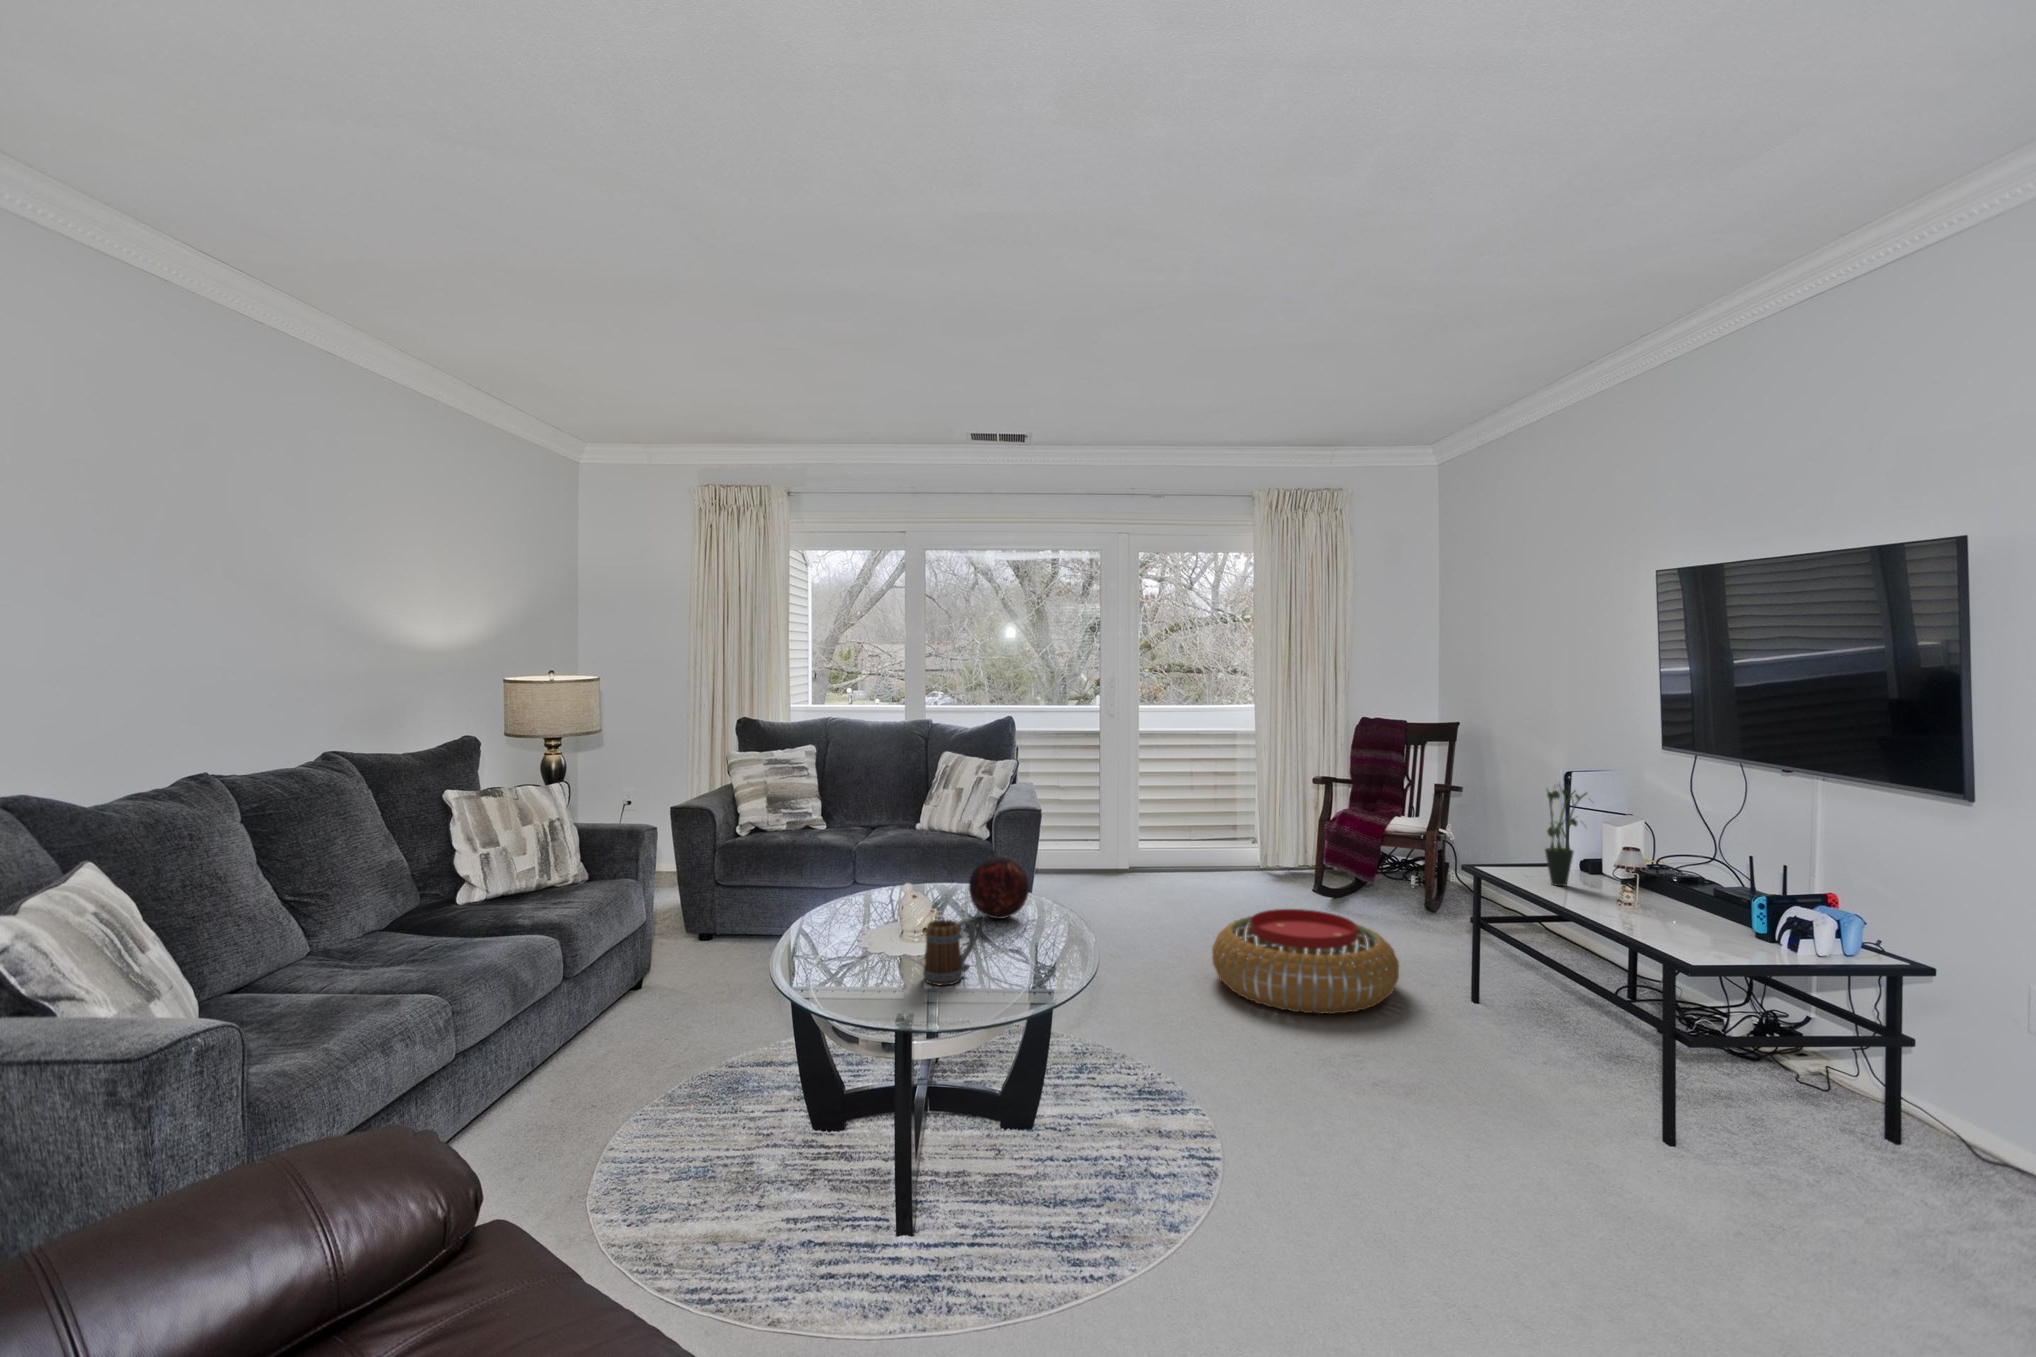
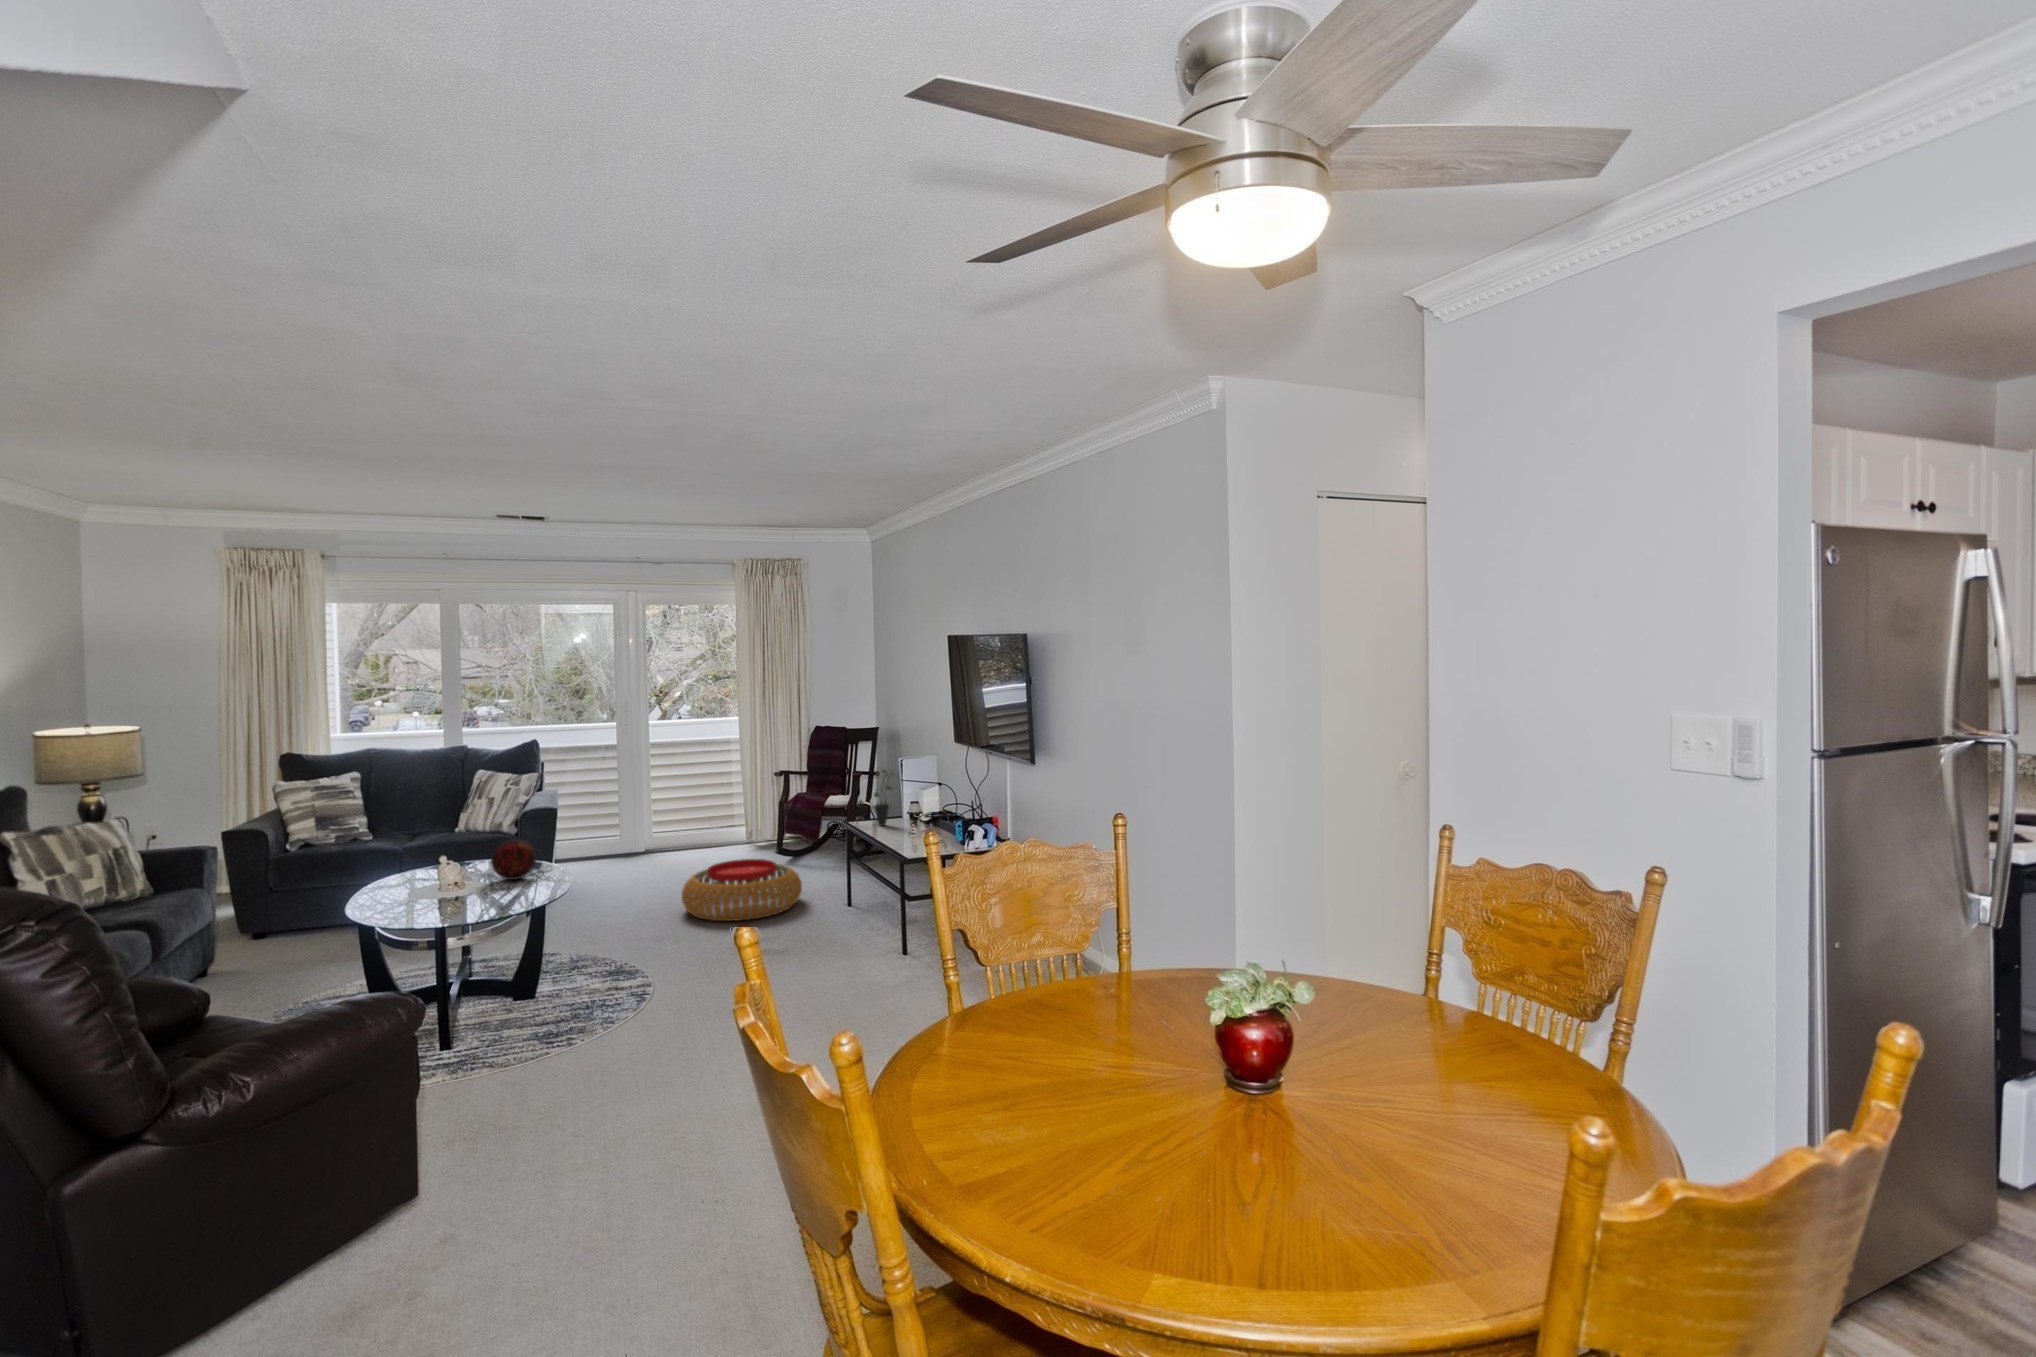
mug: present [923,919,976,985] -> none [455,875,492,915]

